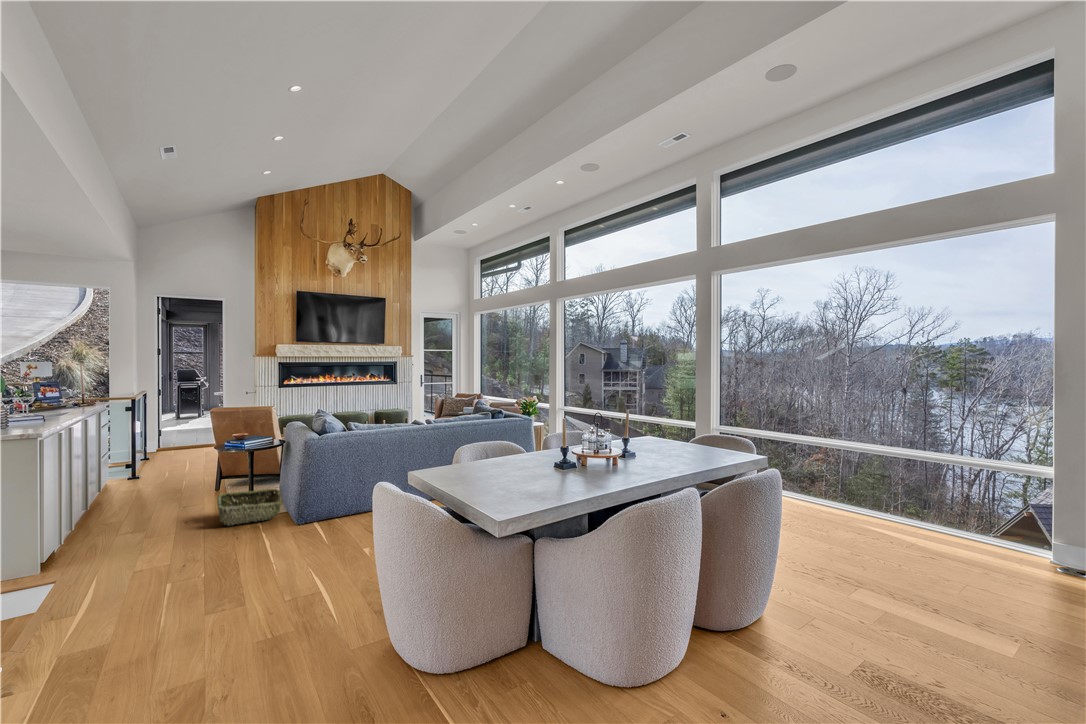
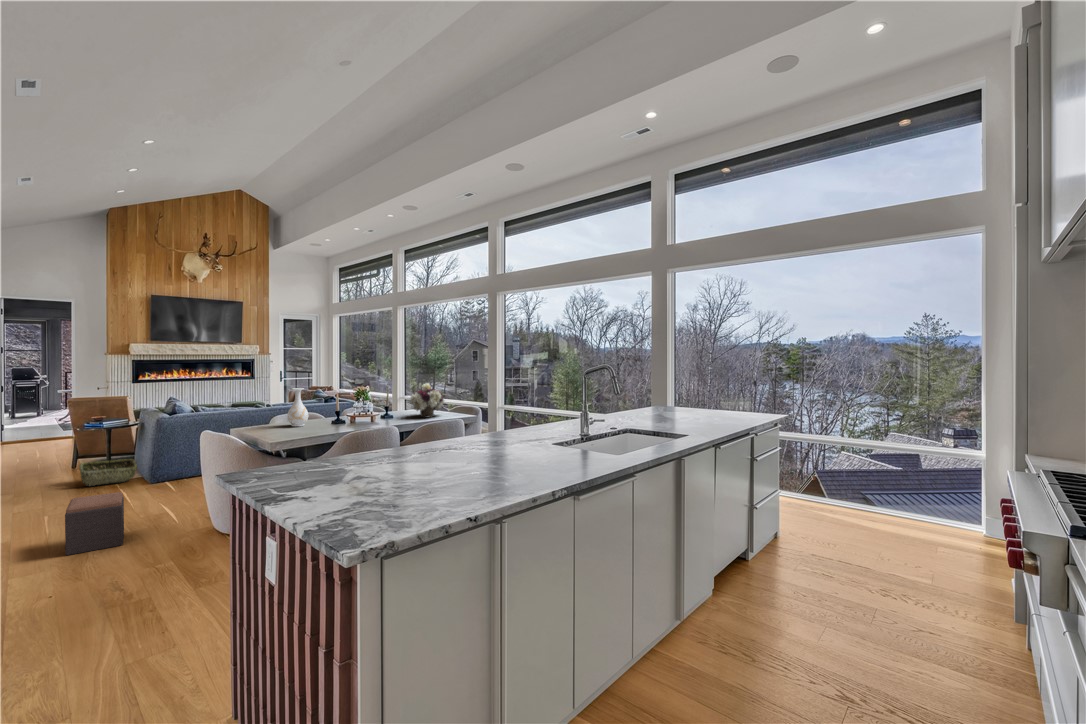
flower arrangement: none [666,400,719,456] -> present [409,384,444,418]
vase: none [498,408,528,471] -> present [287,388,308,427]
footstool: none [175,575,265,697] -> present [65,492,124,555]

